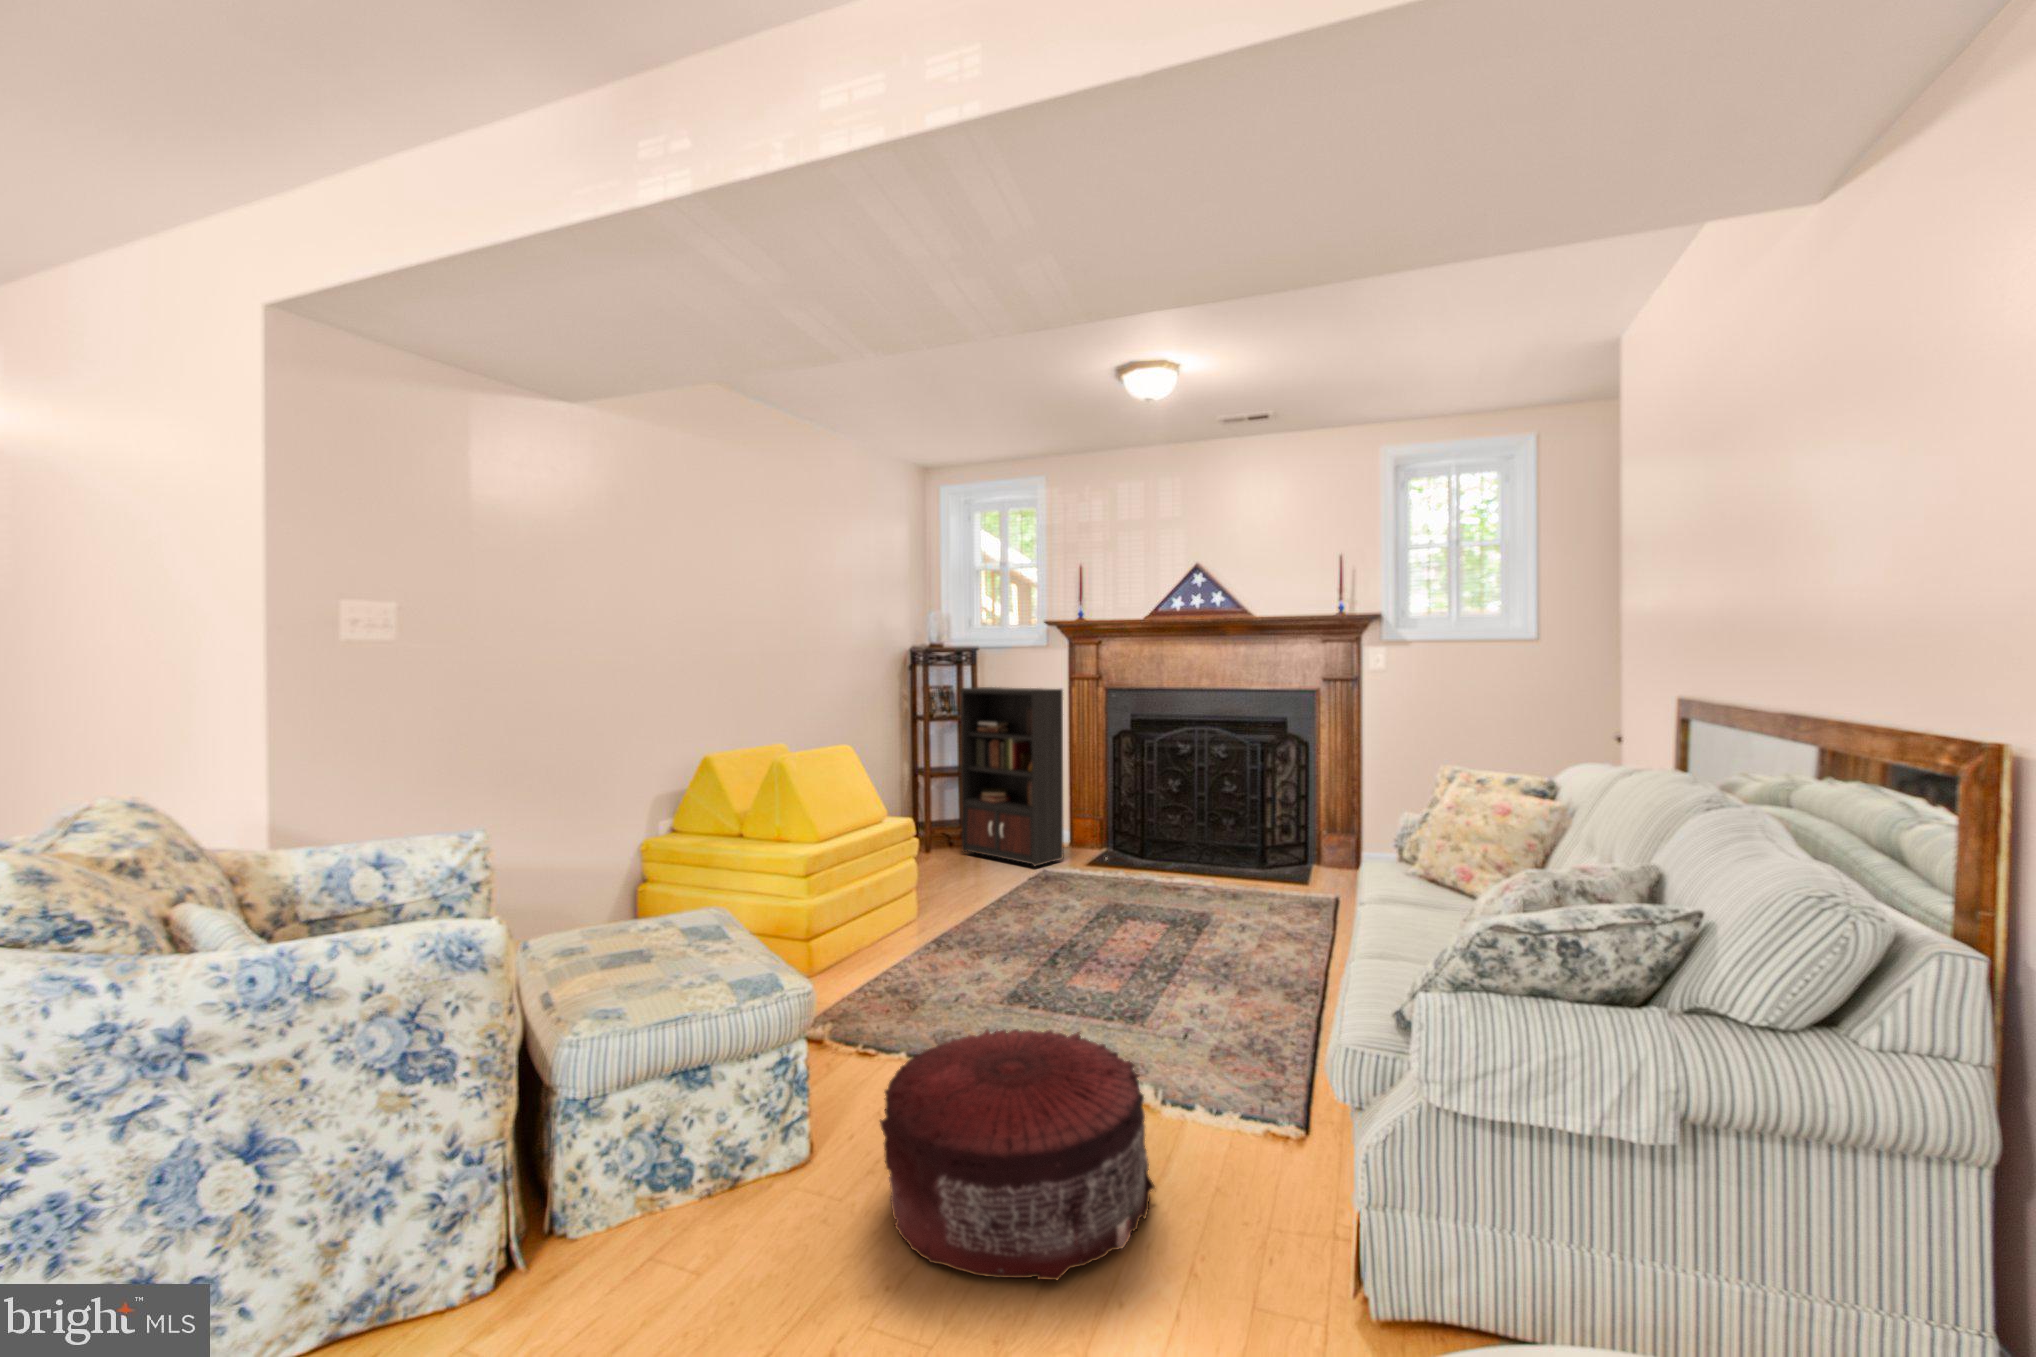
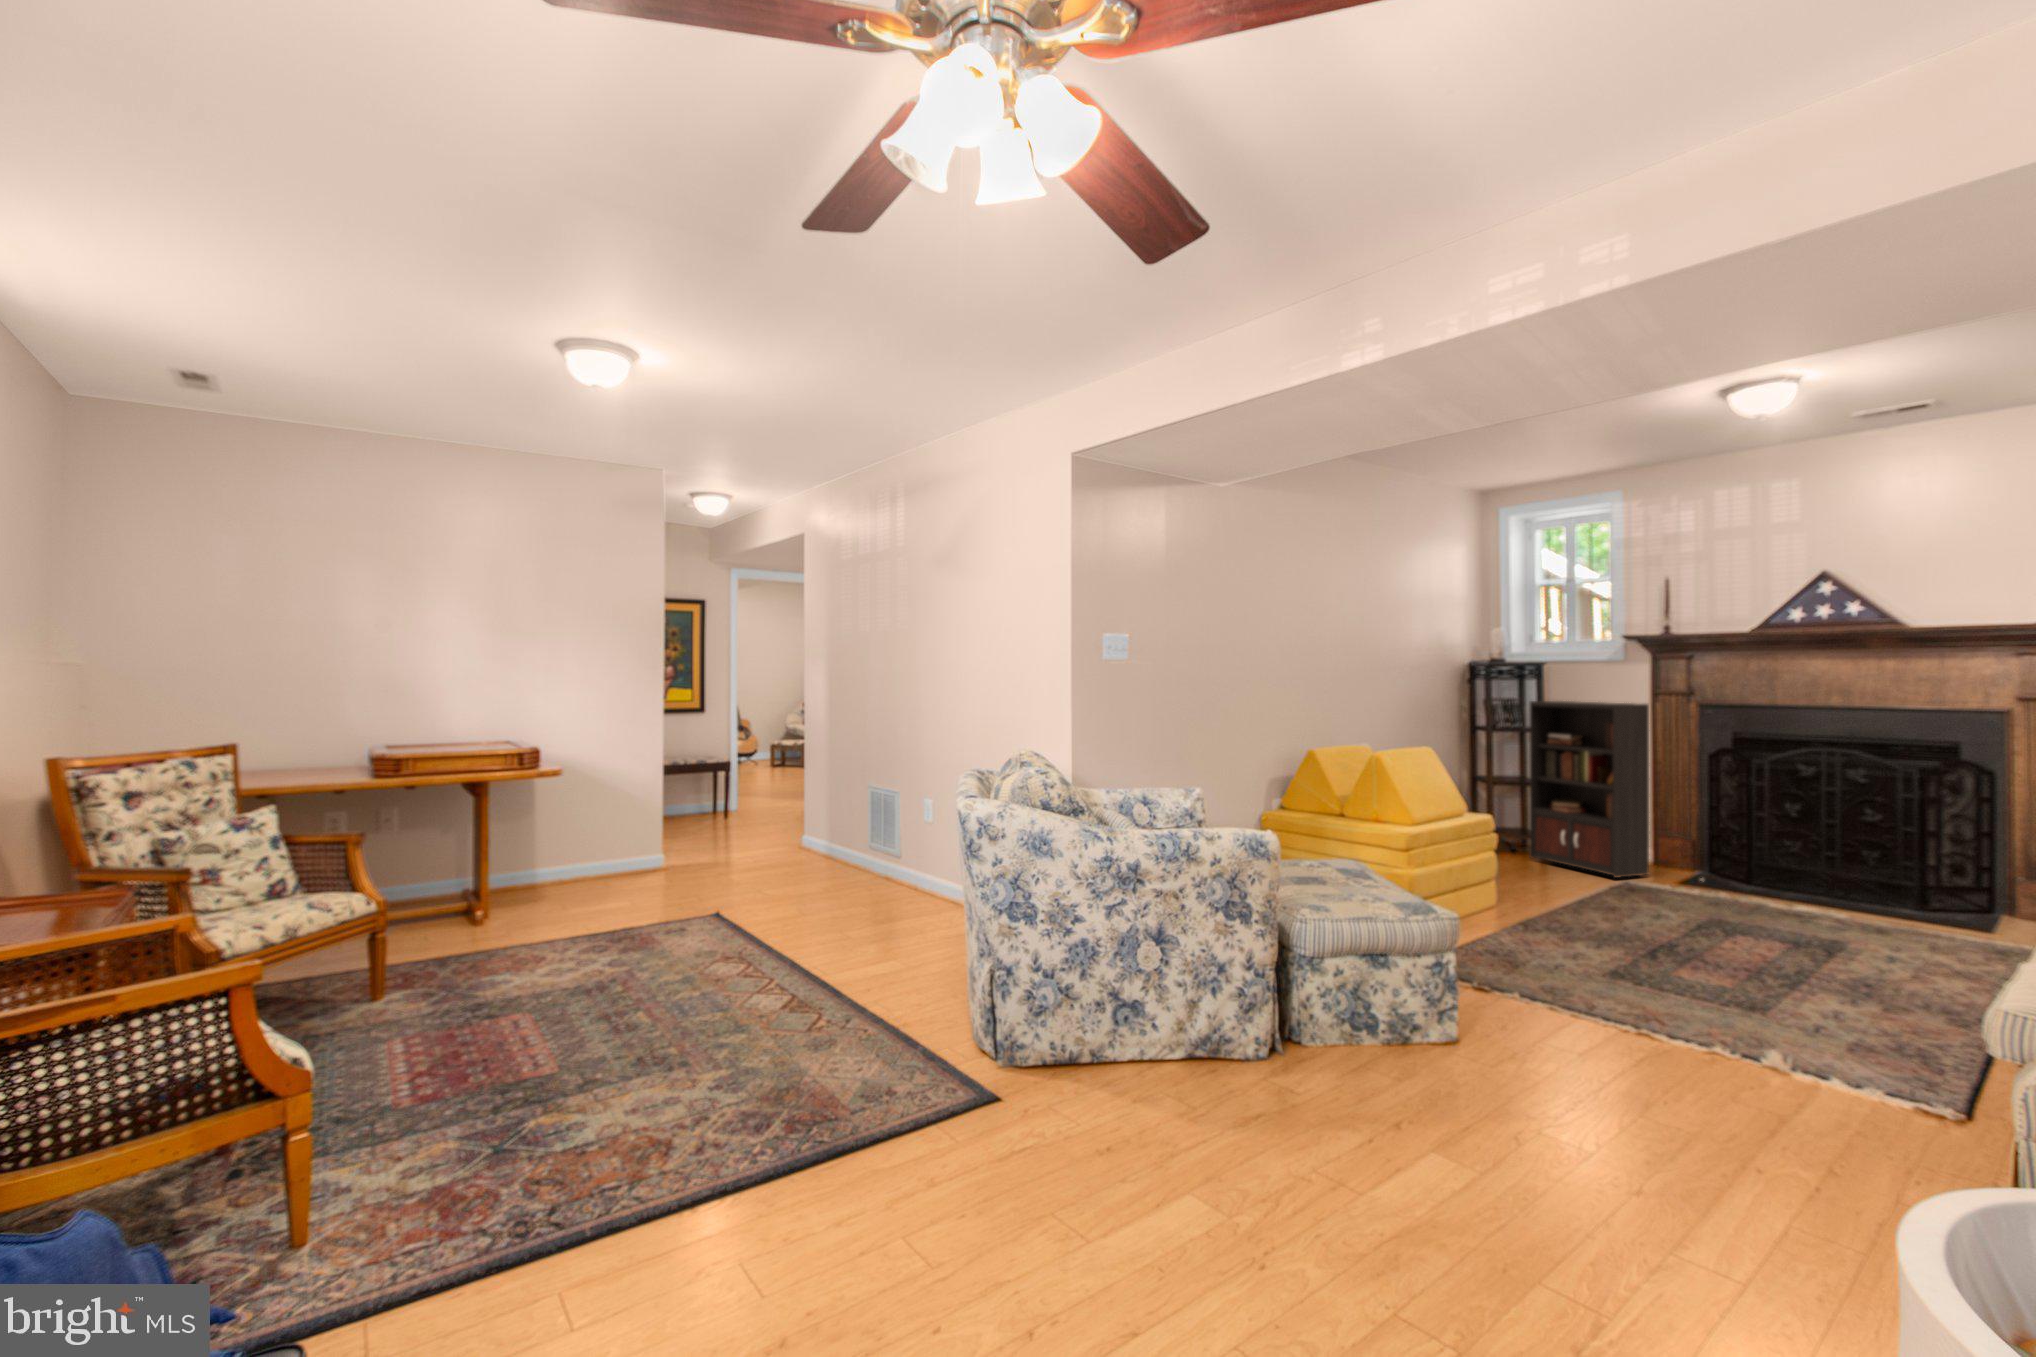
pouf: present [880,1029,1155,1280] -> none [1524,968,1785,1142]

